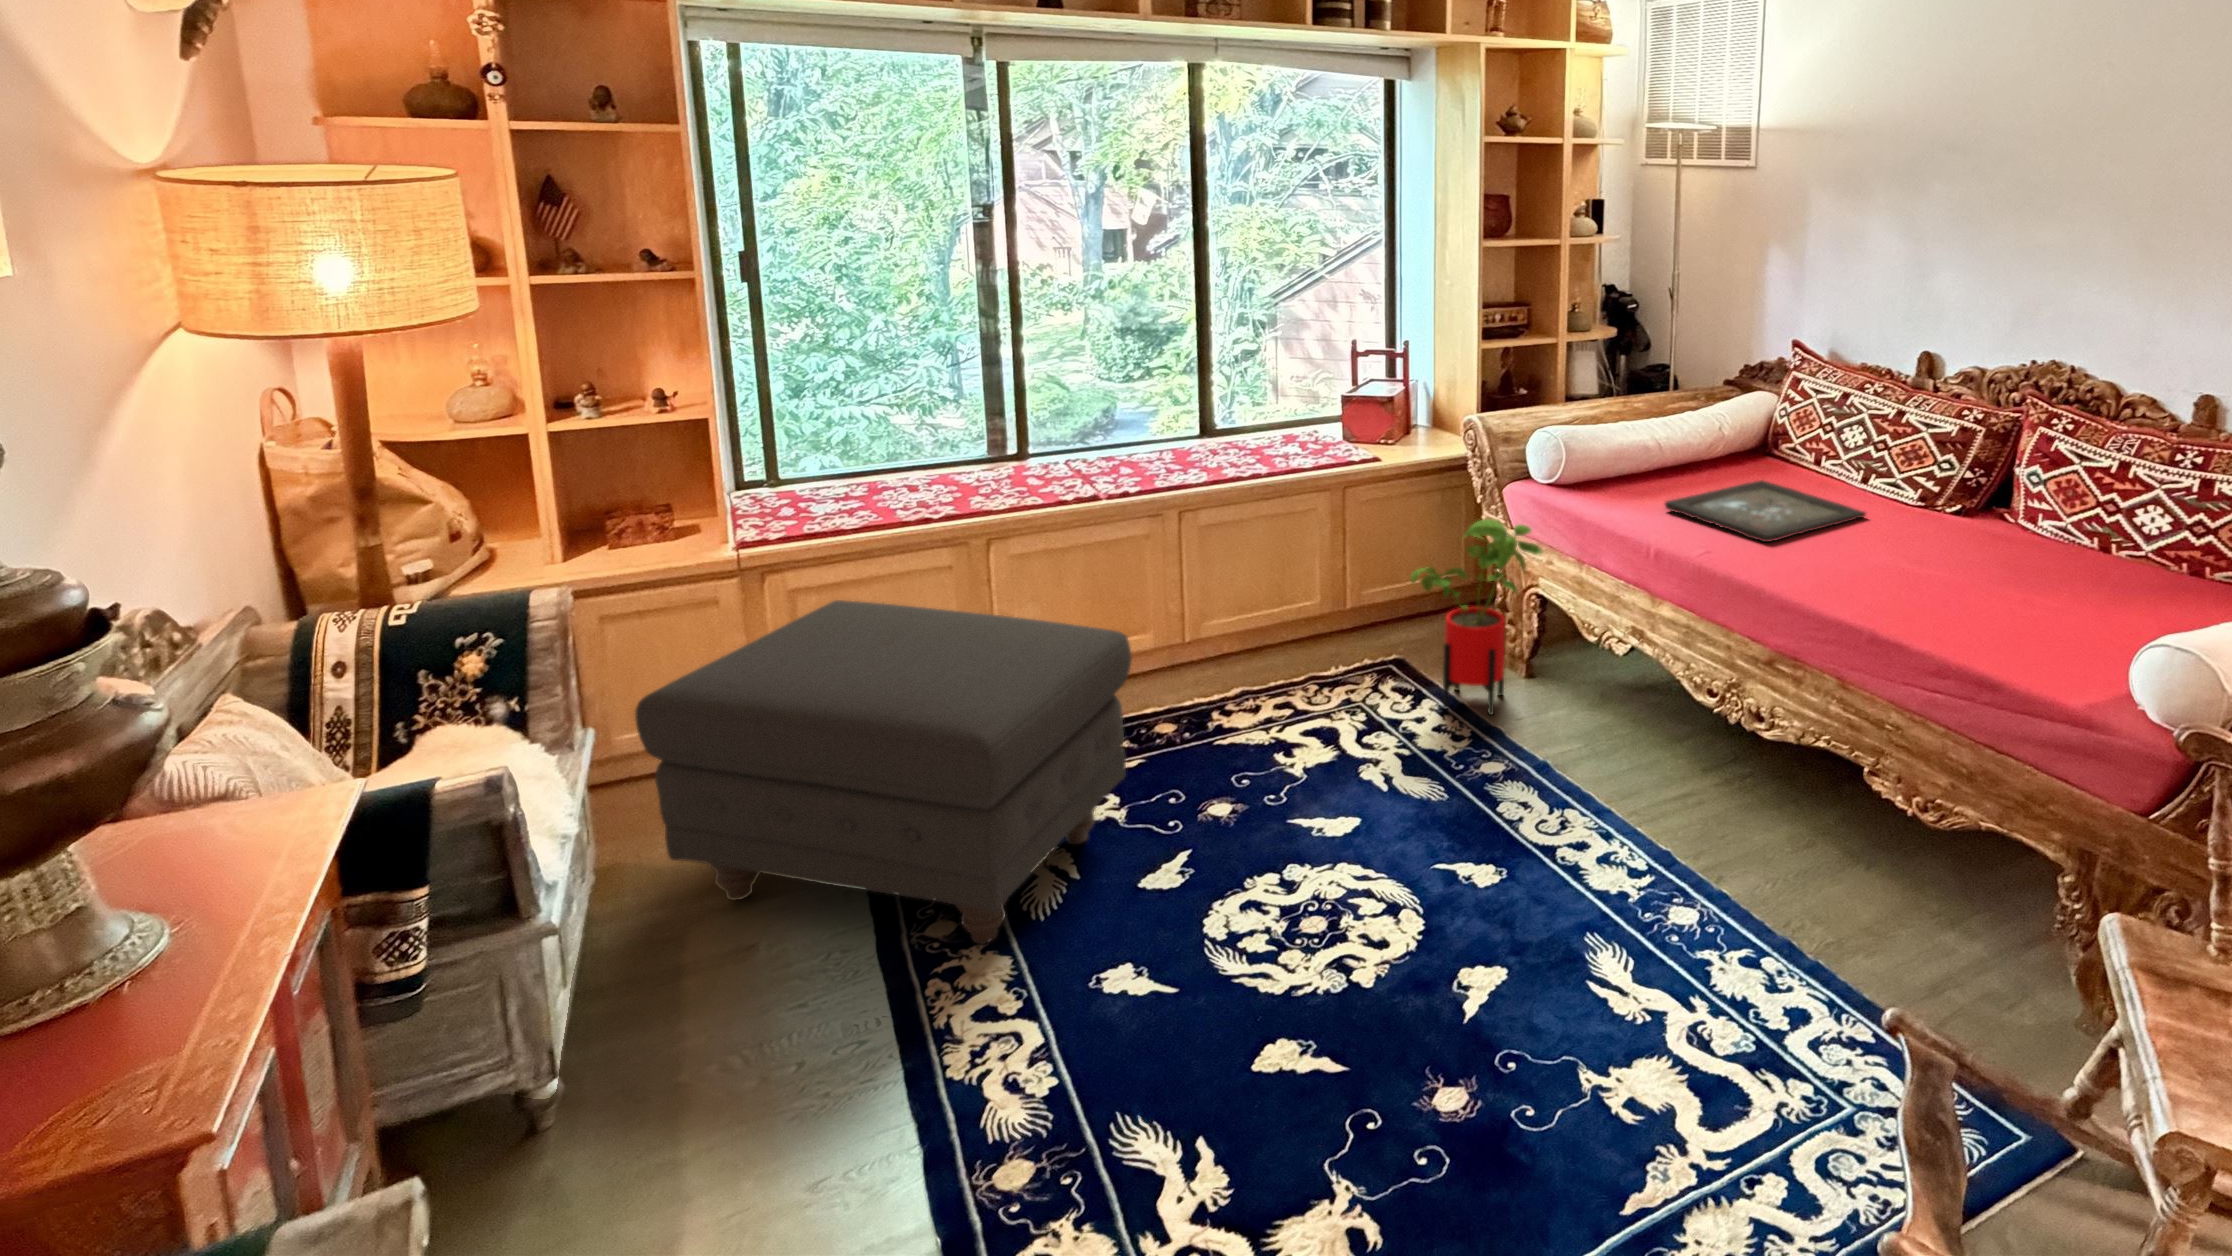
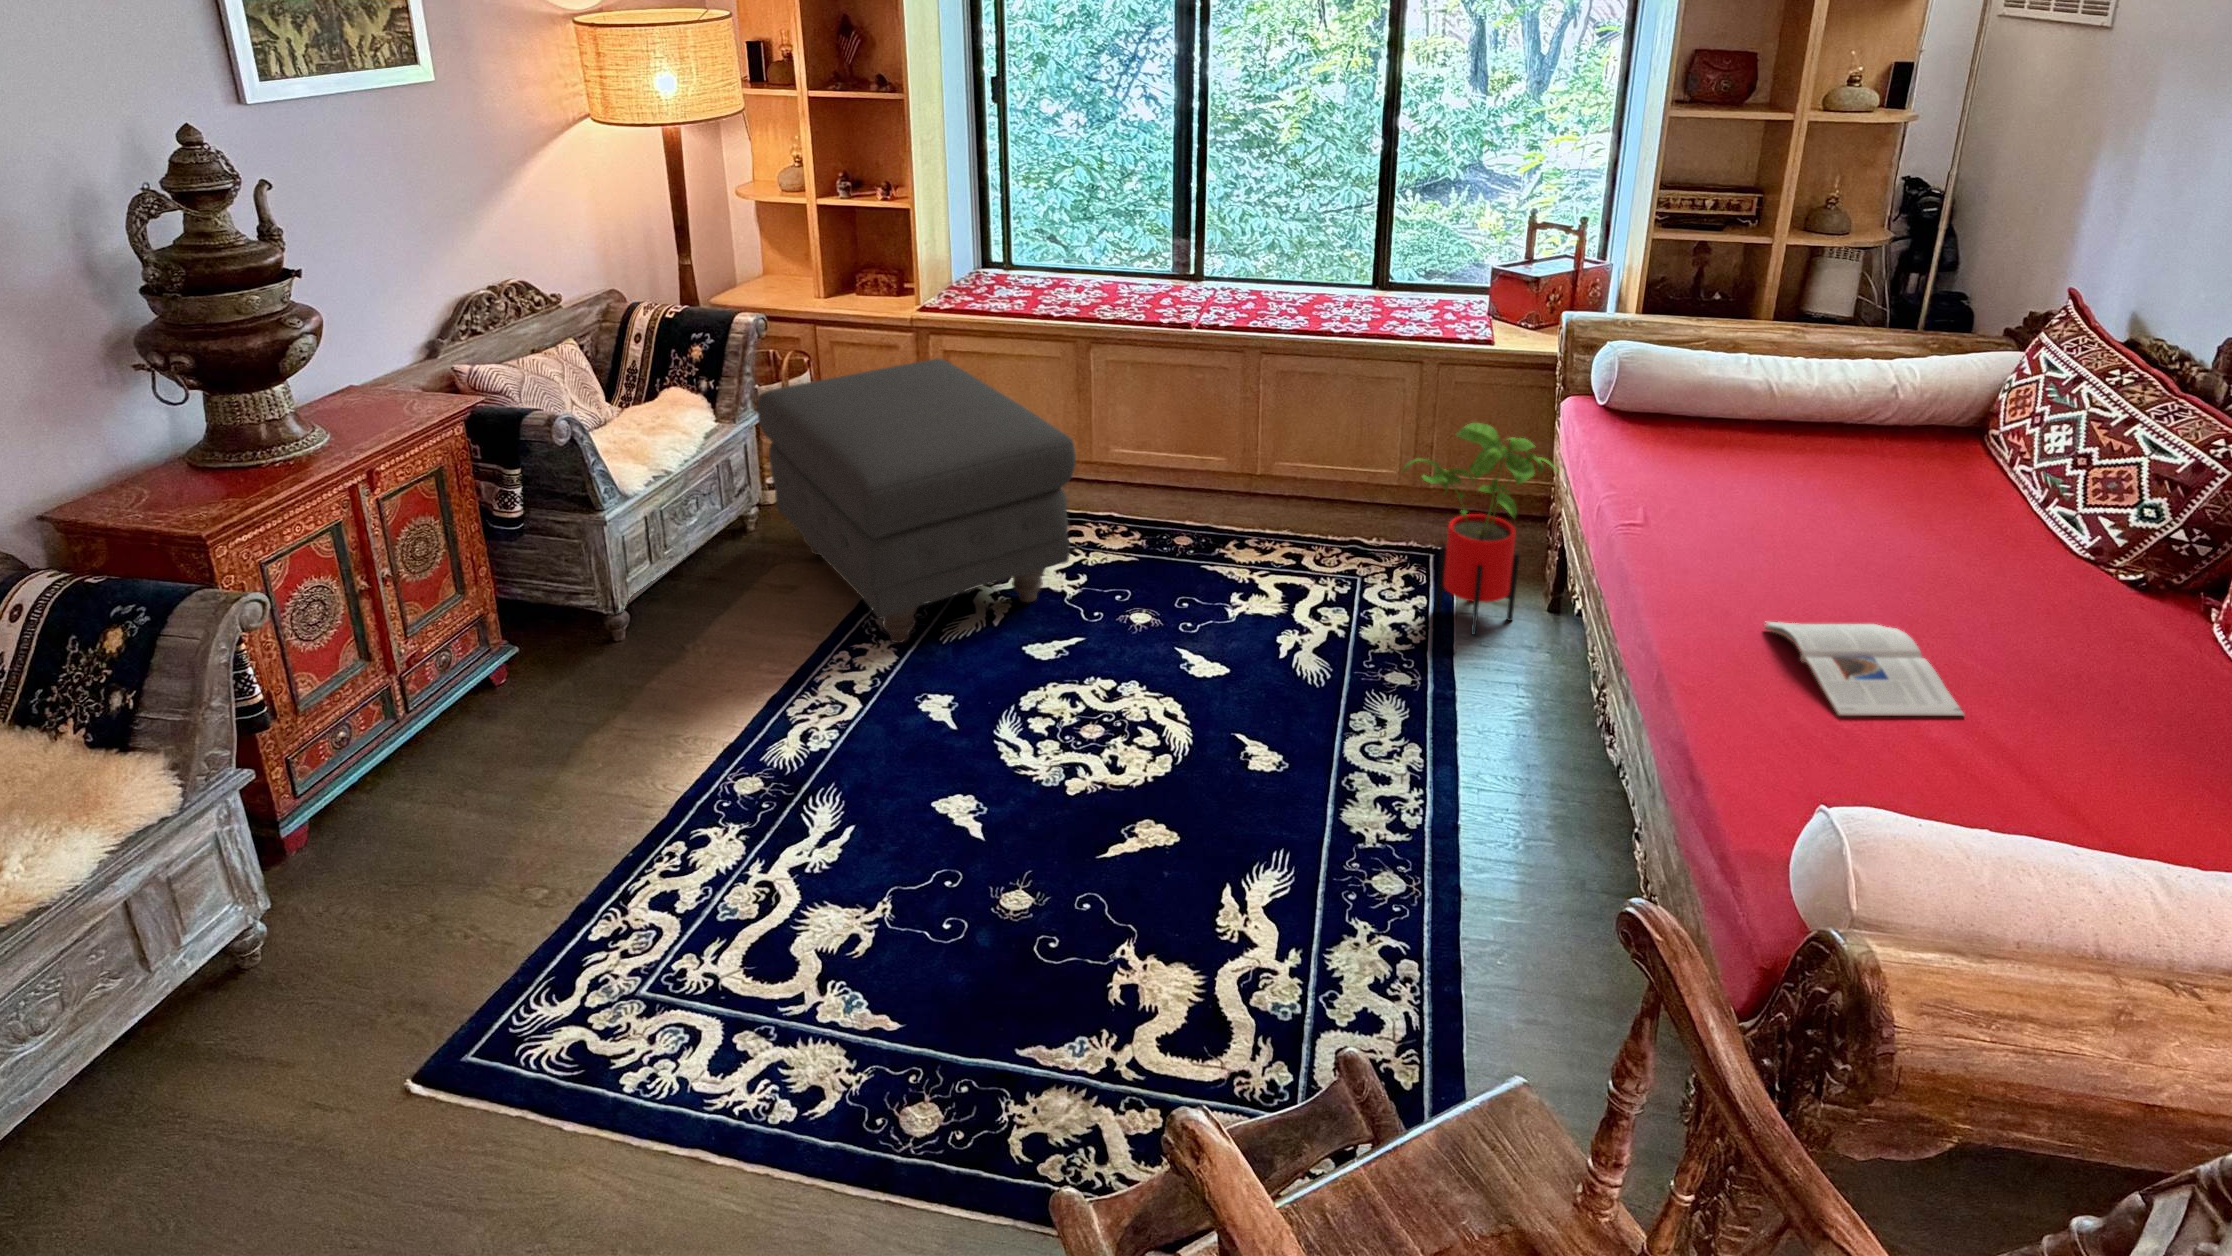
tray: present [1665,480,1866,542] -> none [1688,455,1956,547]
magazine: none [1879,564,2030,622] -> present [1764,622,1964,716]

